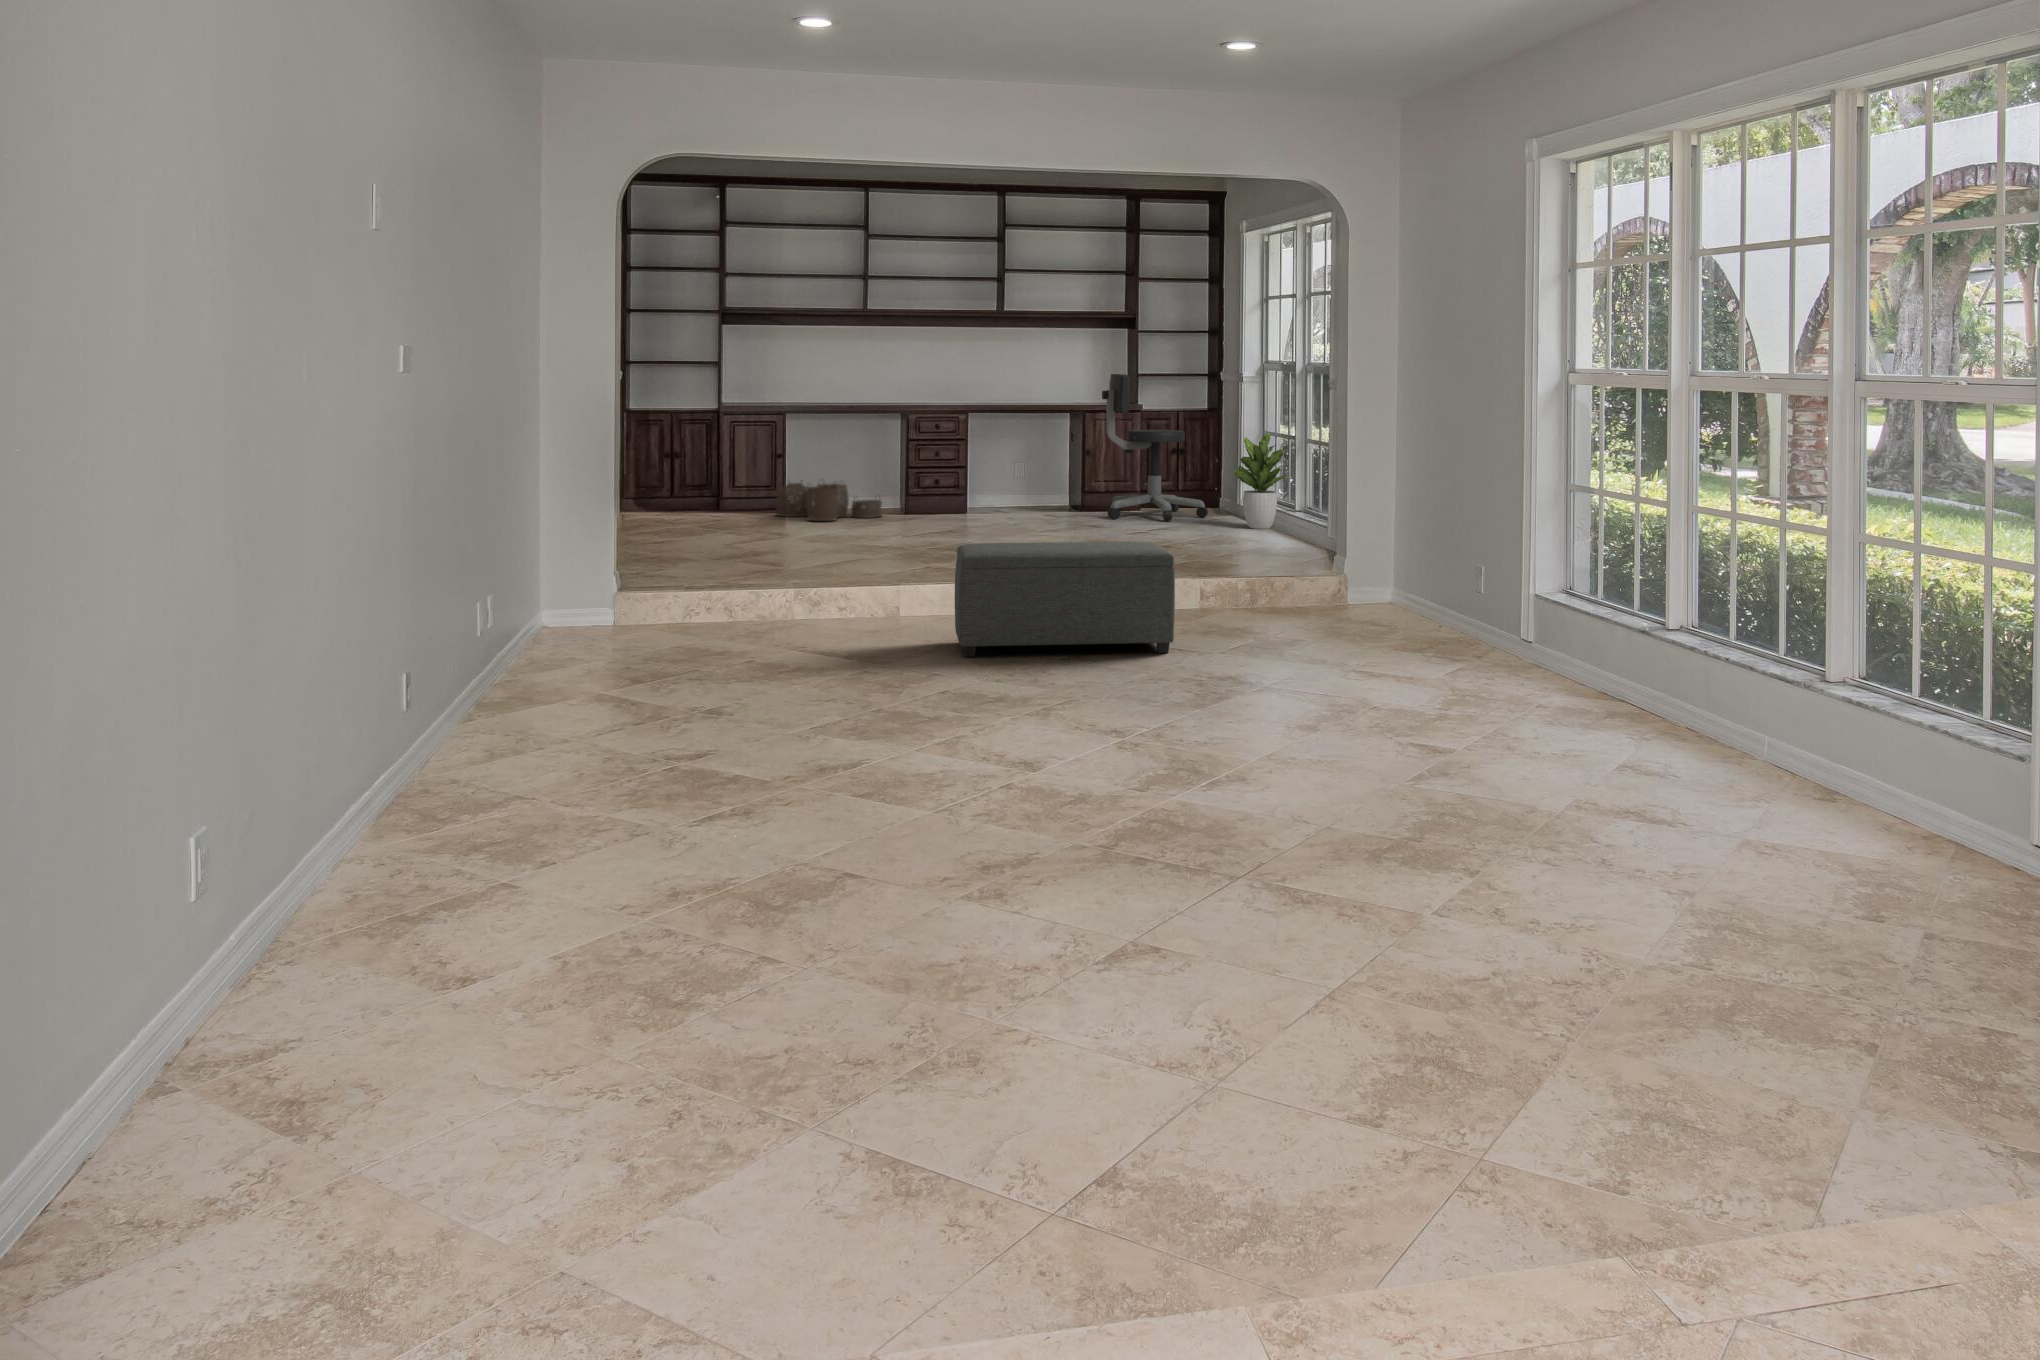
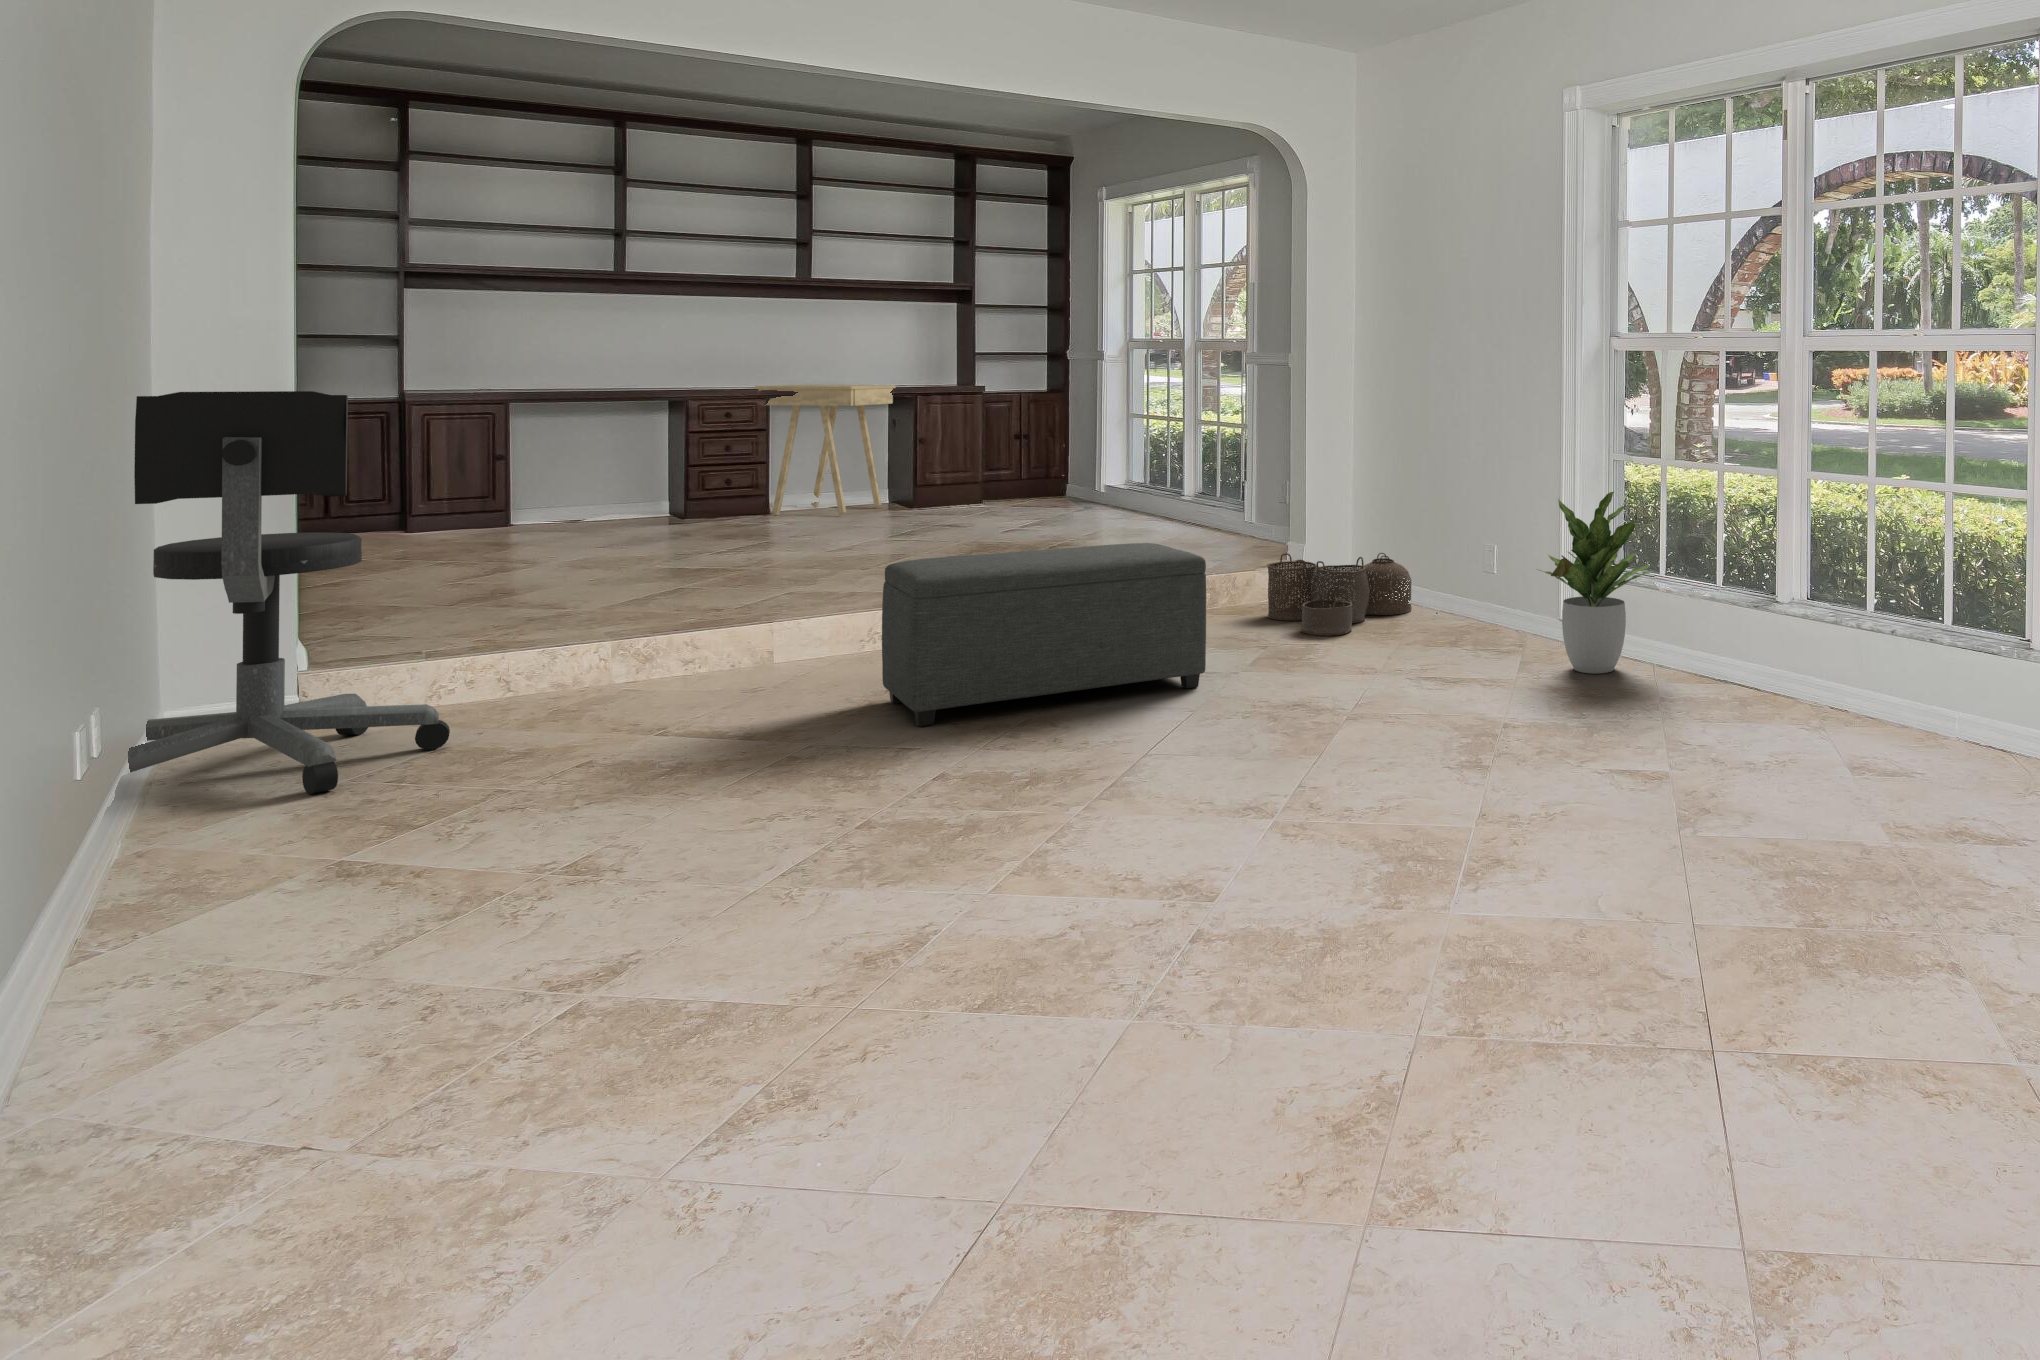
office chair: present [1102,374,1208,521] -> present [128,391,450,794]
side table: none [960,401,1071,515] -> present [755,385,896,516]
potted plant: present [1232,433,1286,529] -> present [1545,492,1652,673]
woven basket: present [776,480,882,521] -> present [1267,553,1412,636]

